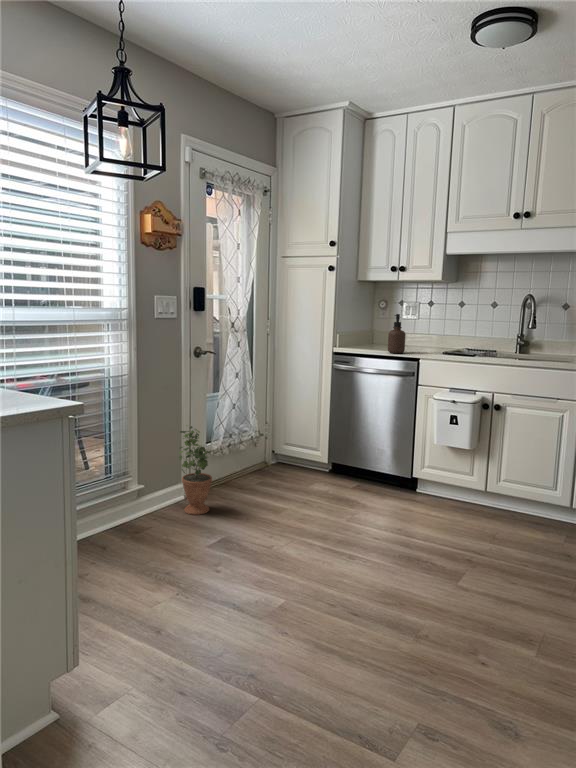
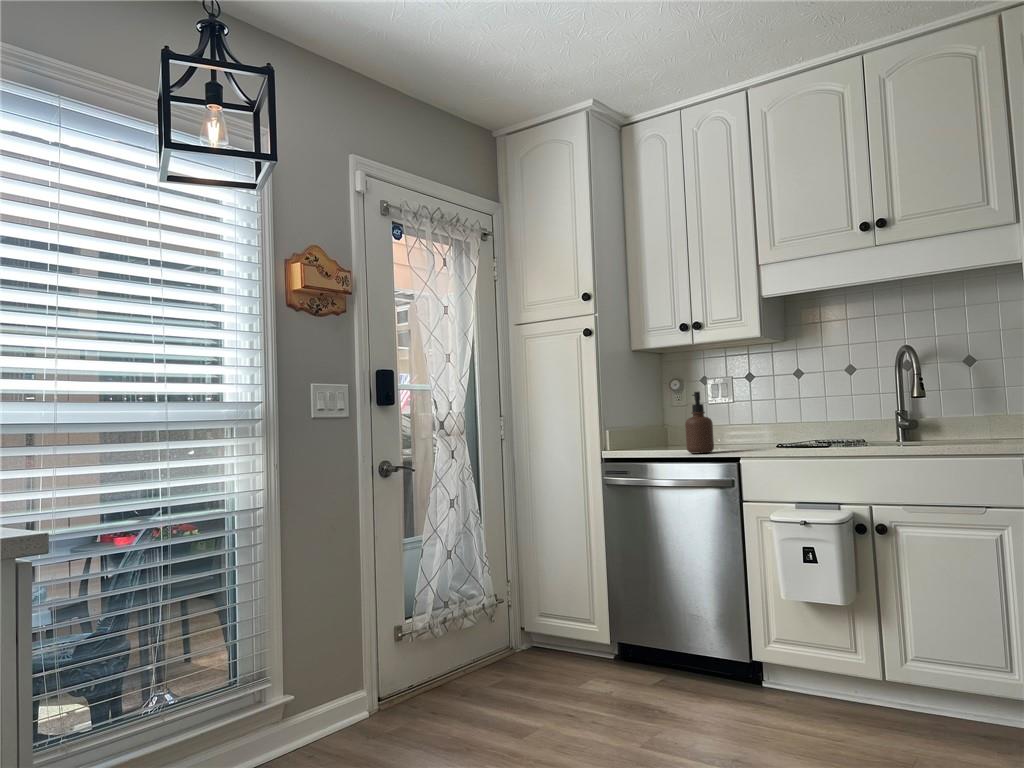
potted plant: present [179,426,212,515] -> none [351,587,410,742]

